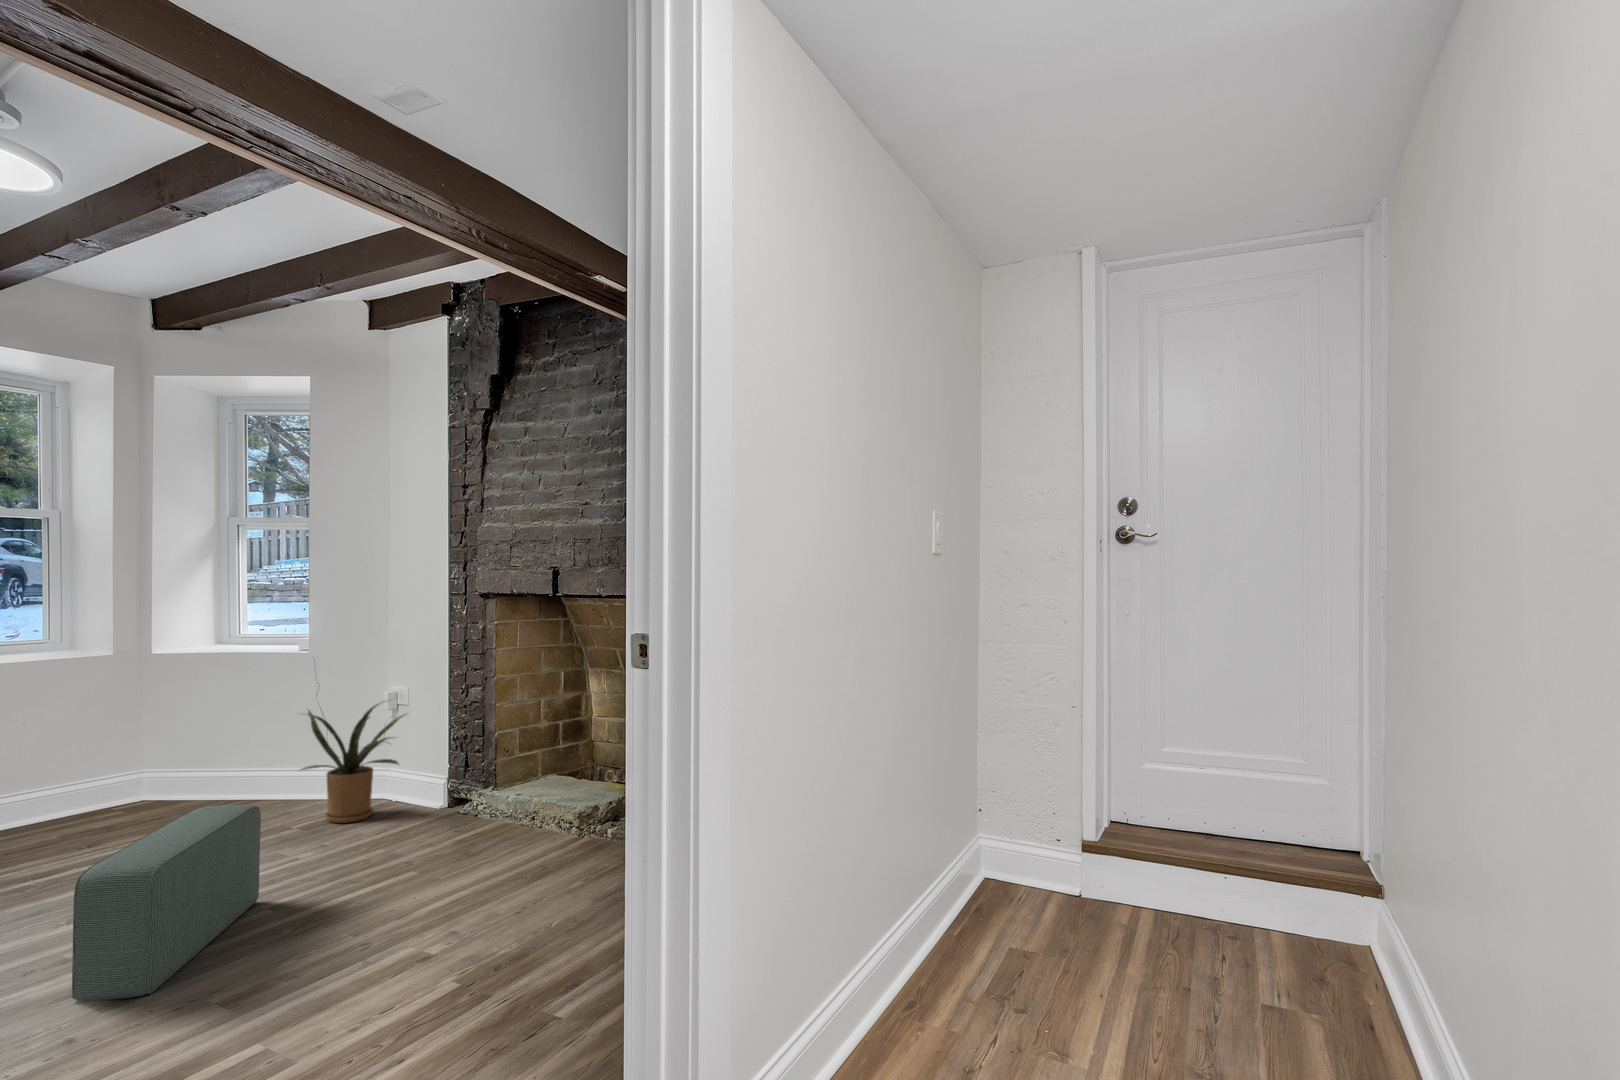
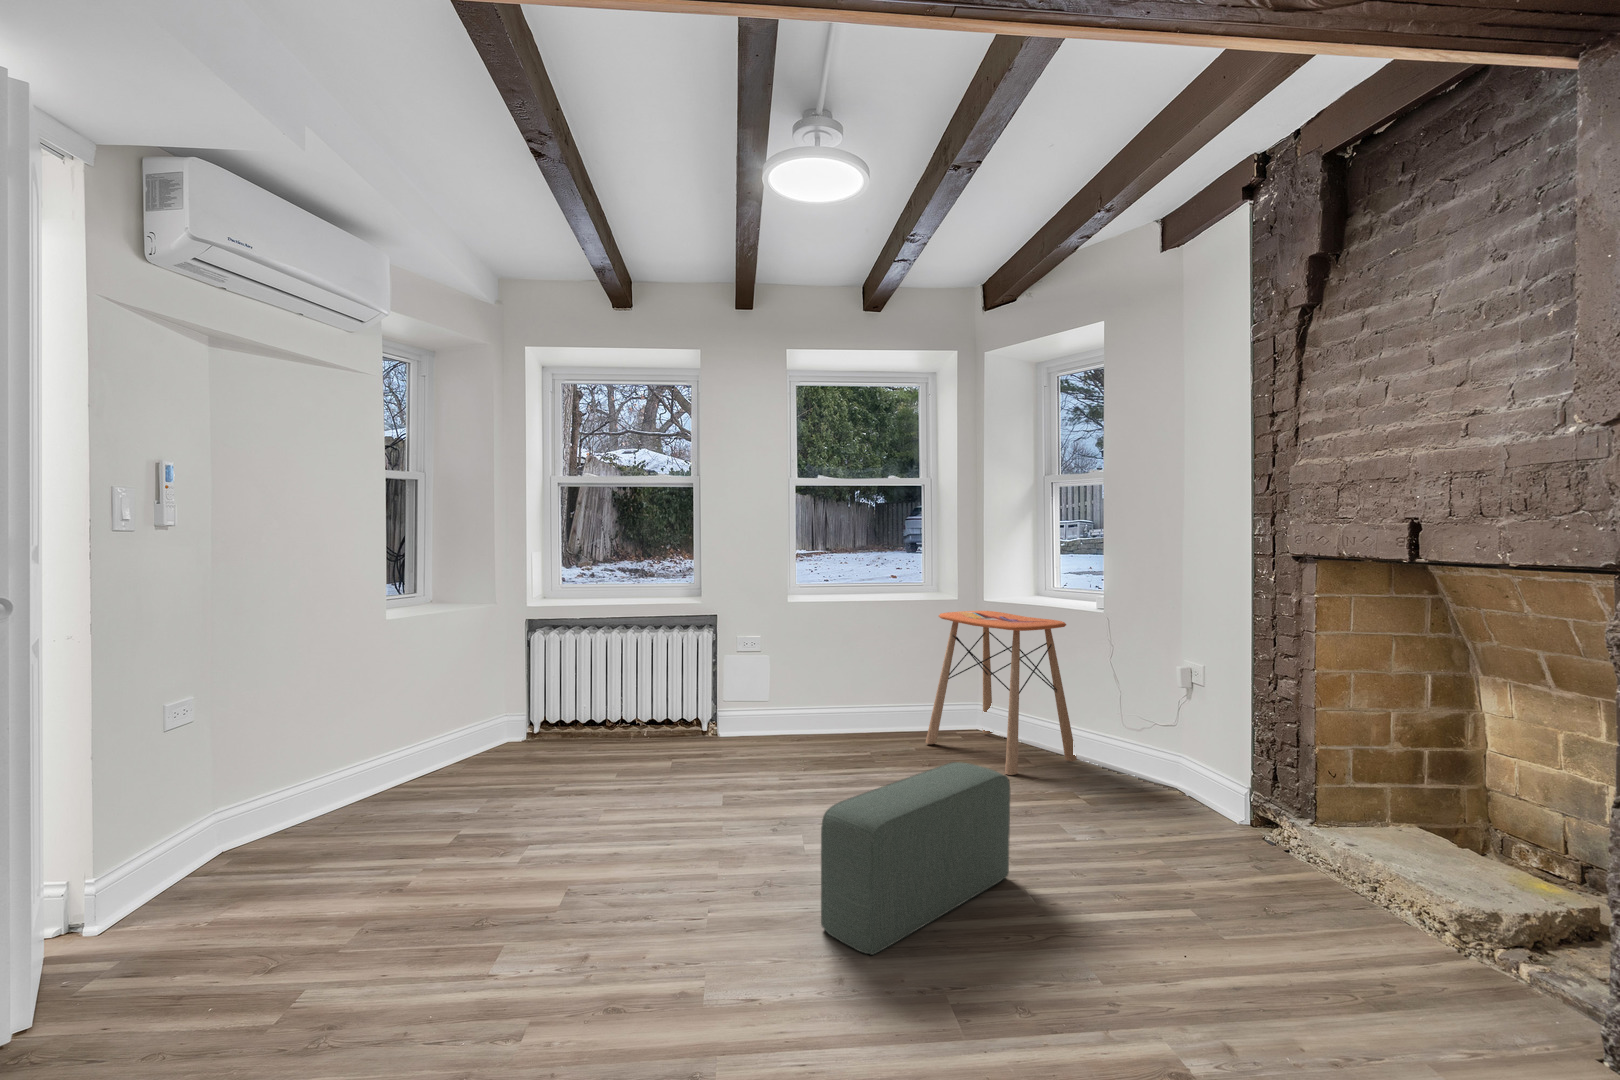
side table: none [82,663,281,830] -> present [926,611,1077,775]
house plant: present [301,704,406,823] -> none [1079,673,1206,809]

